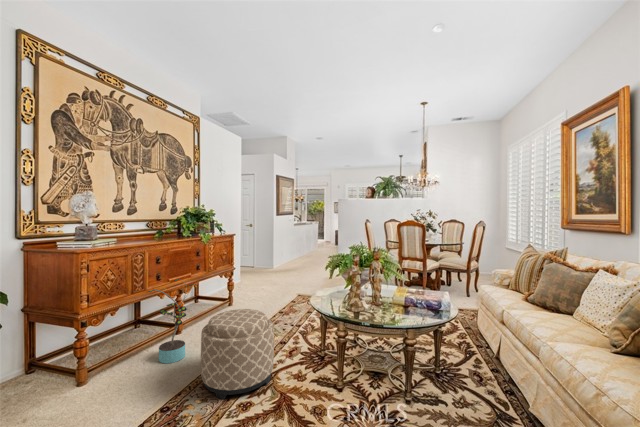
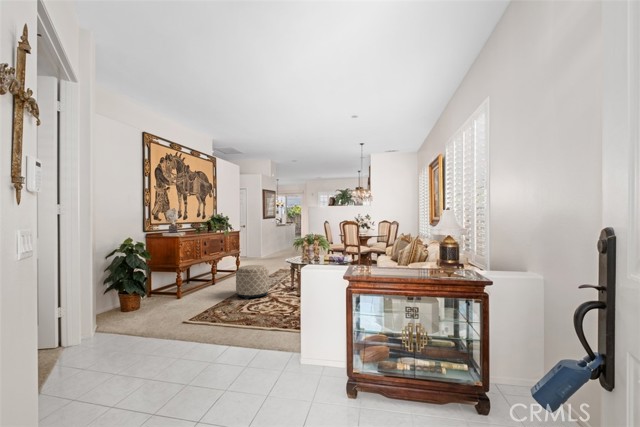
potted plant: present [148,279,196,363] -> none [205,252,228,292]

